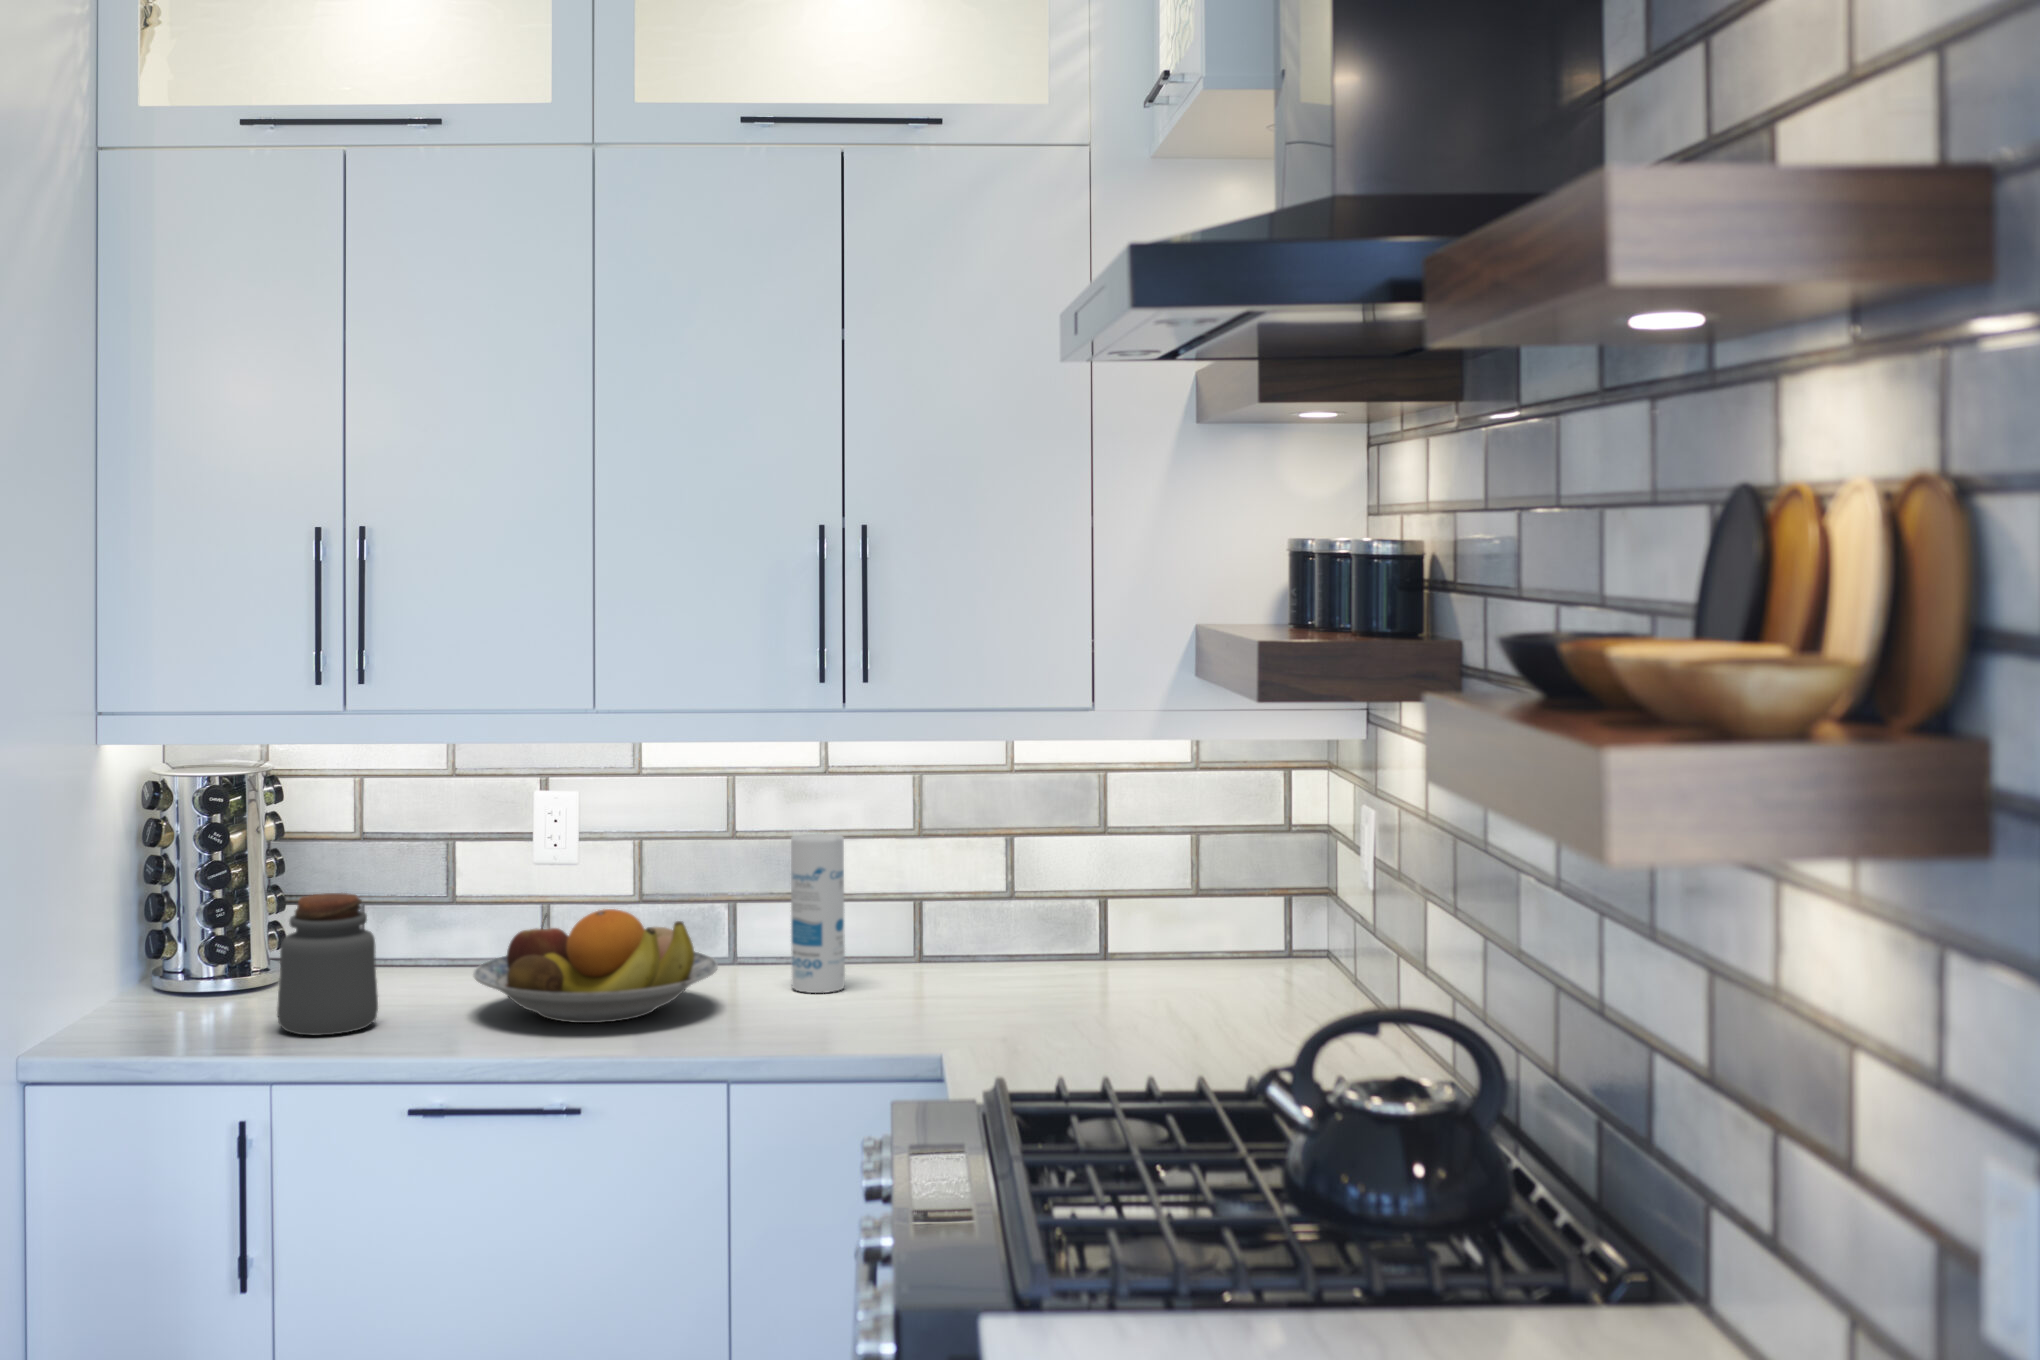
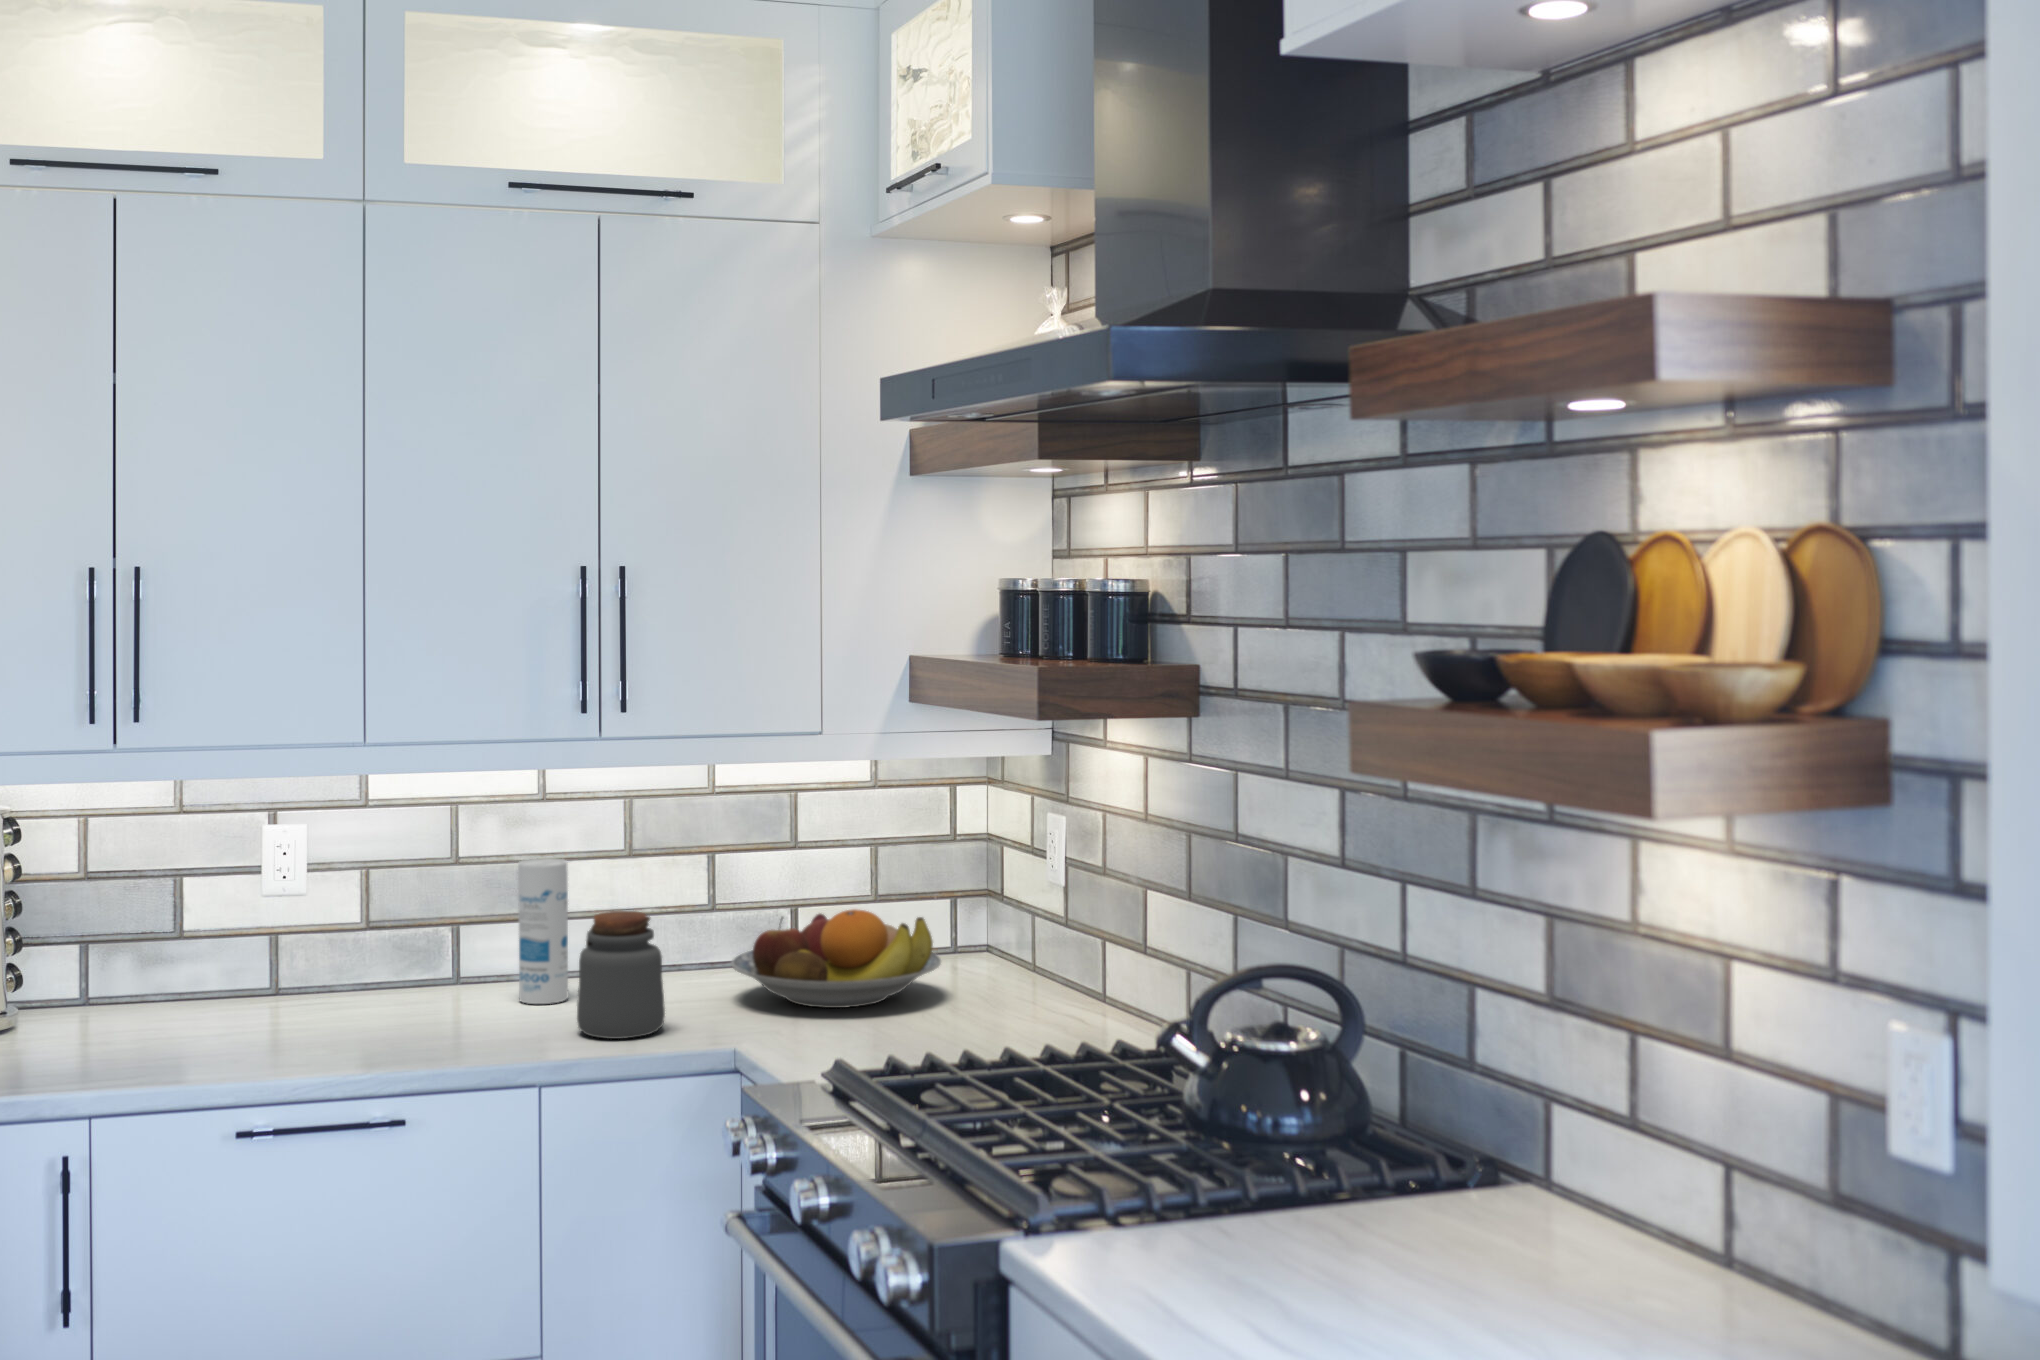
jar: present [277,893,378,1035] -> present [577,911,665,1039]
fruit bowl: present [473,909,718,1023] -> present [731,909,941,1008]

